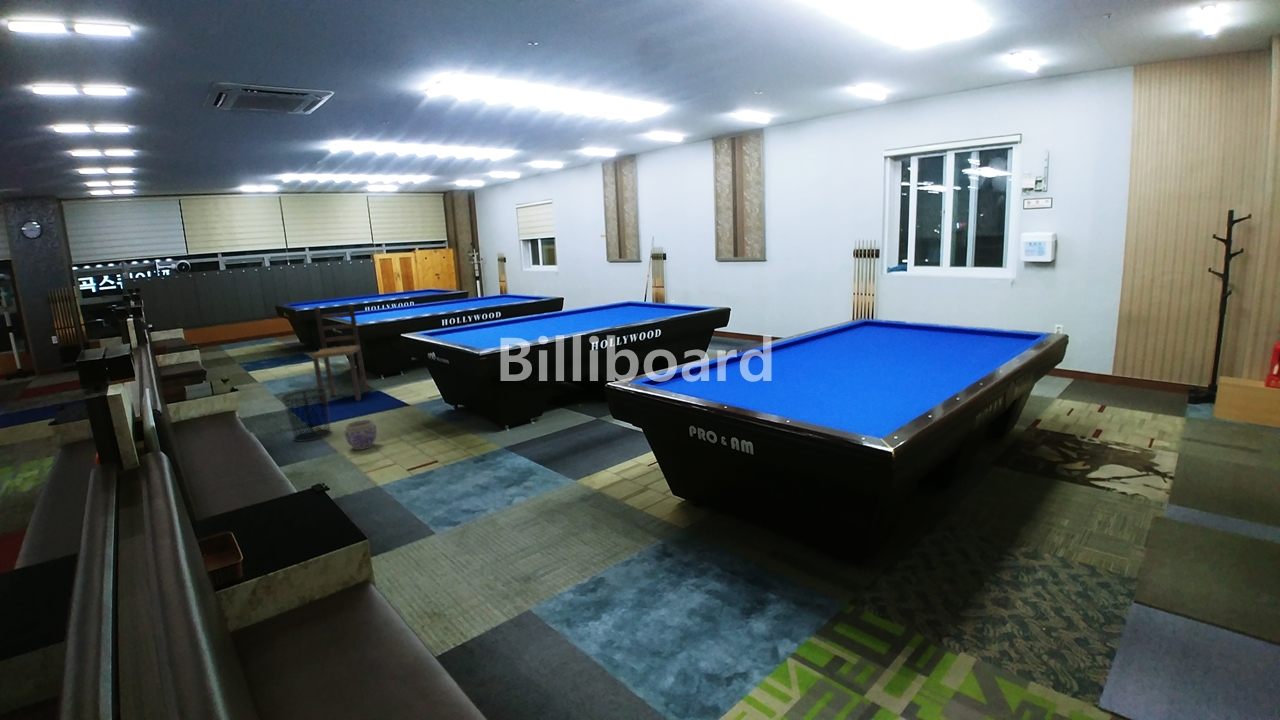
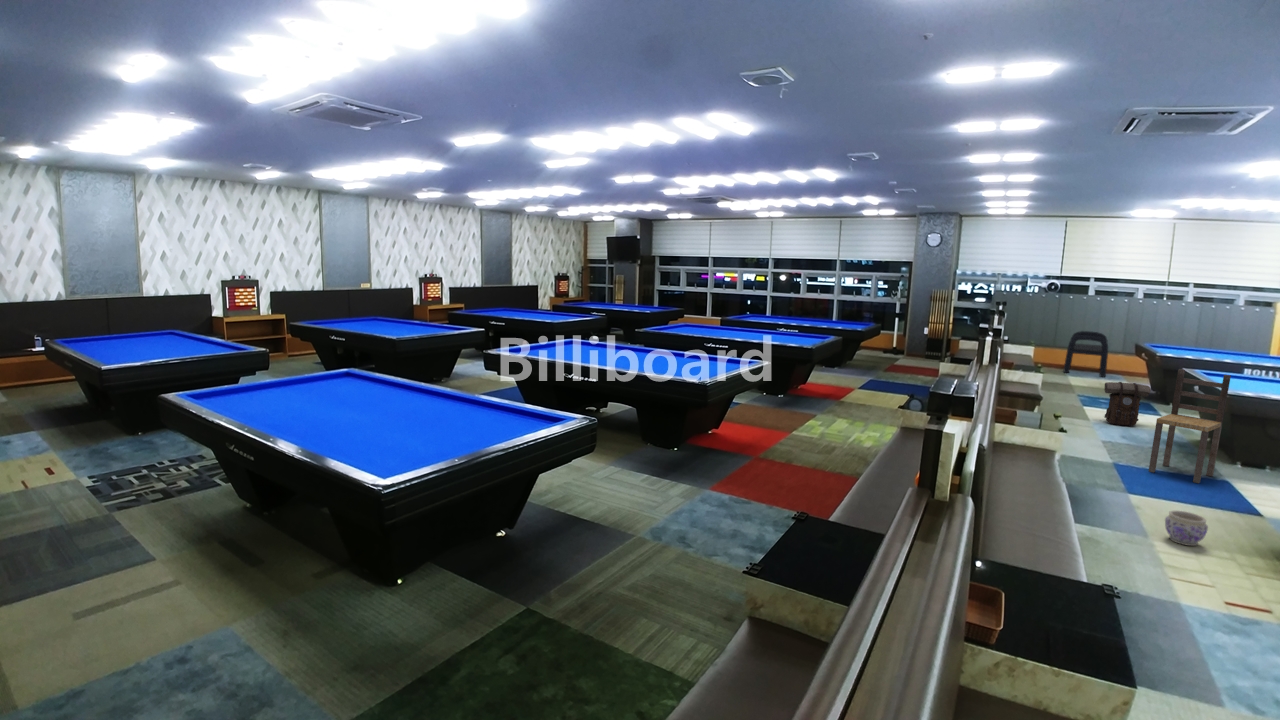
bench: none [219,304,264,350] -> present [1064,331,1108,377]
backpack: none [261,335,302,379] -> present [1104,382,1151,426]
waste bin: present [282,388,331,442] -> none [1106,454,1162,510]

